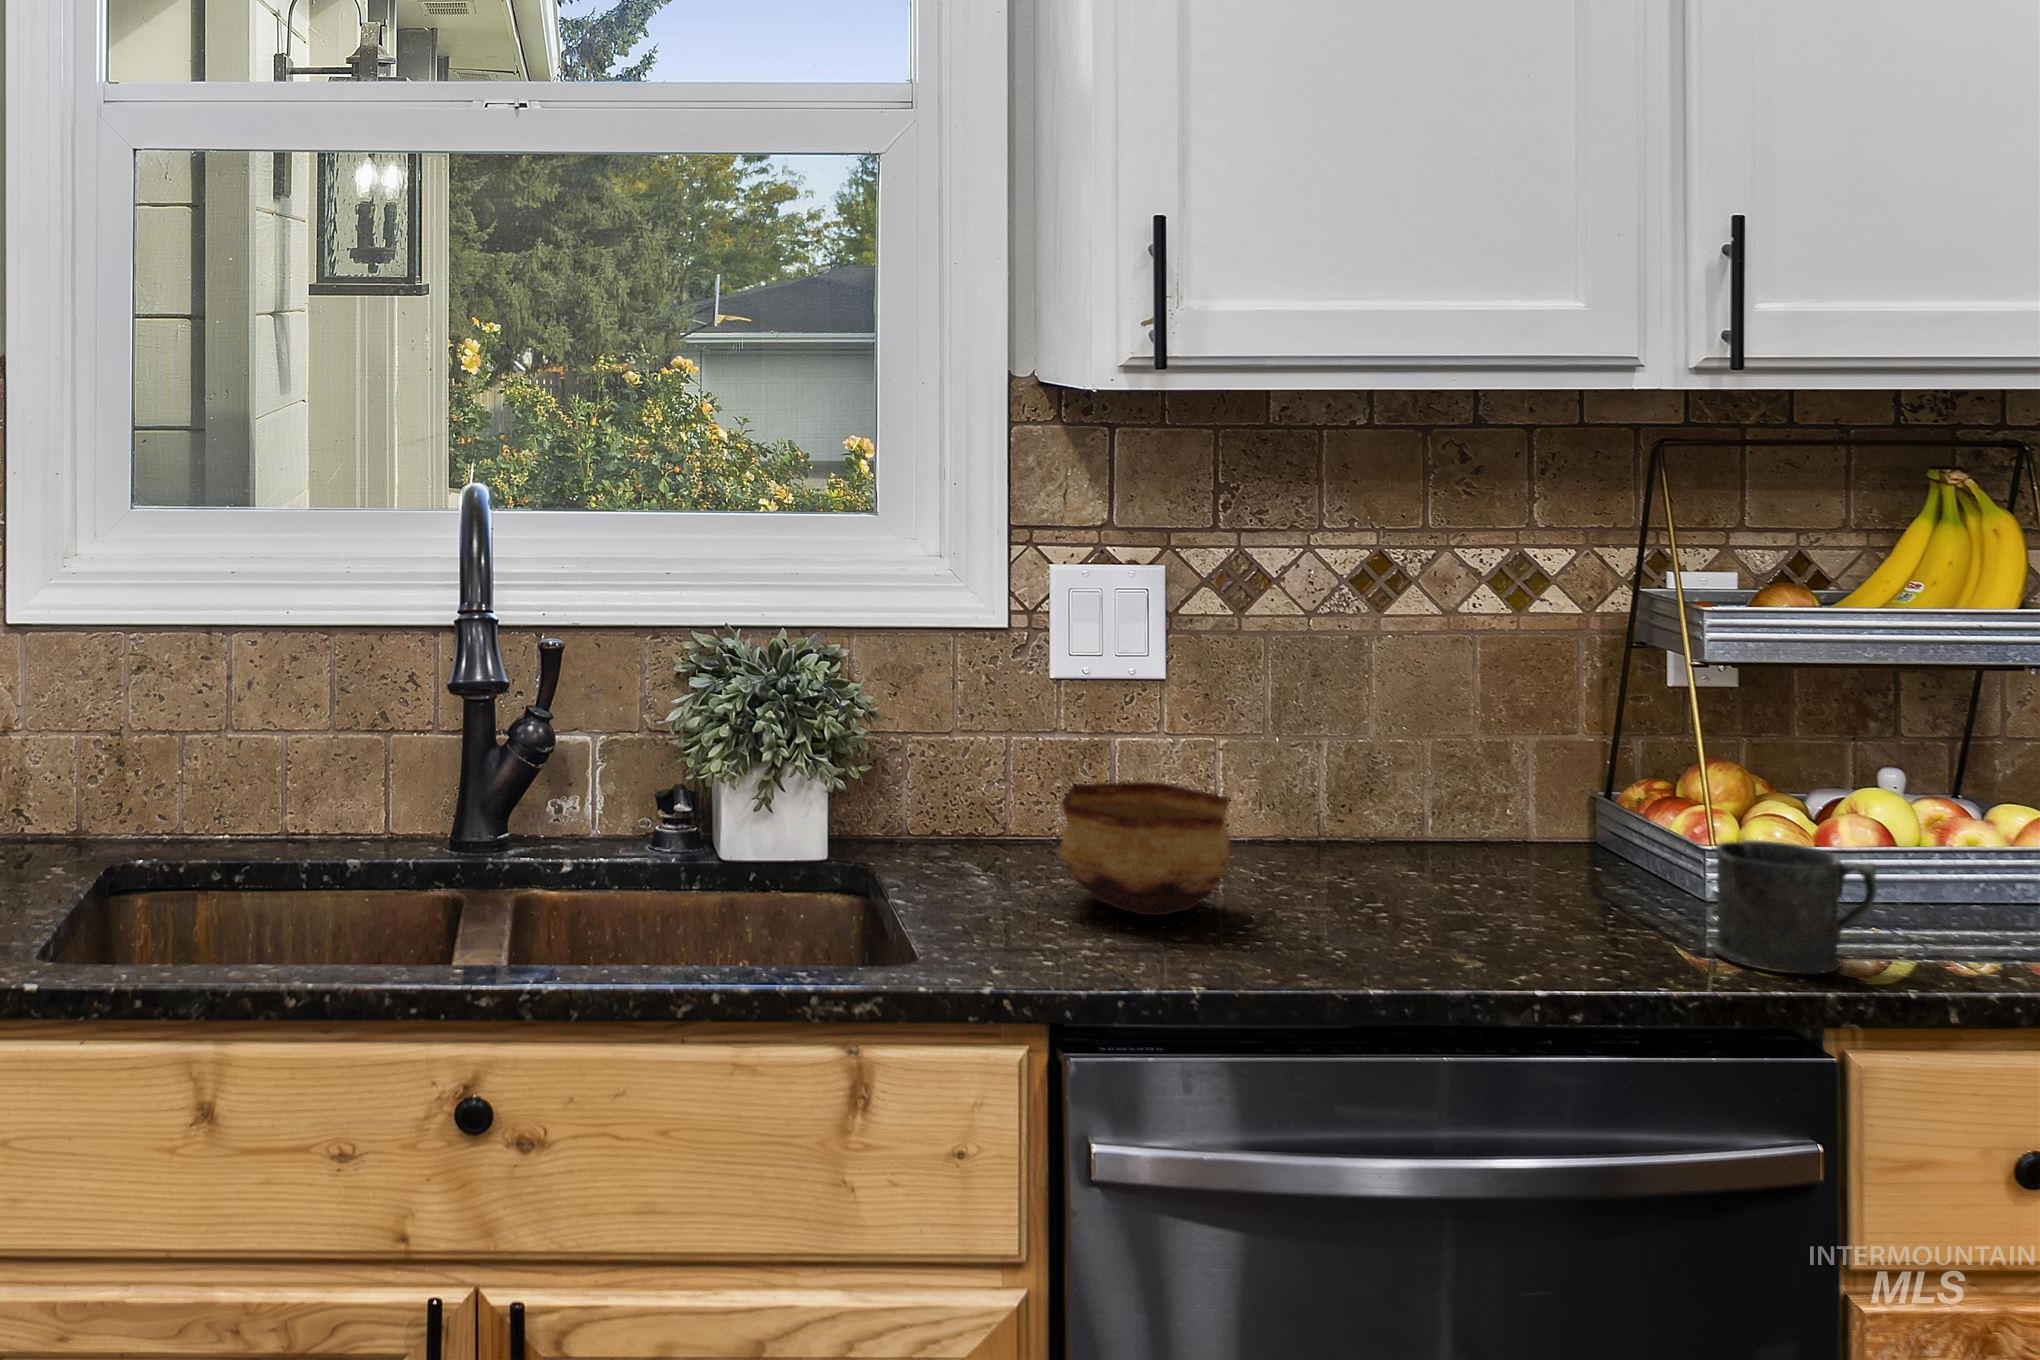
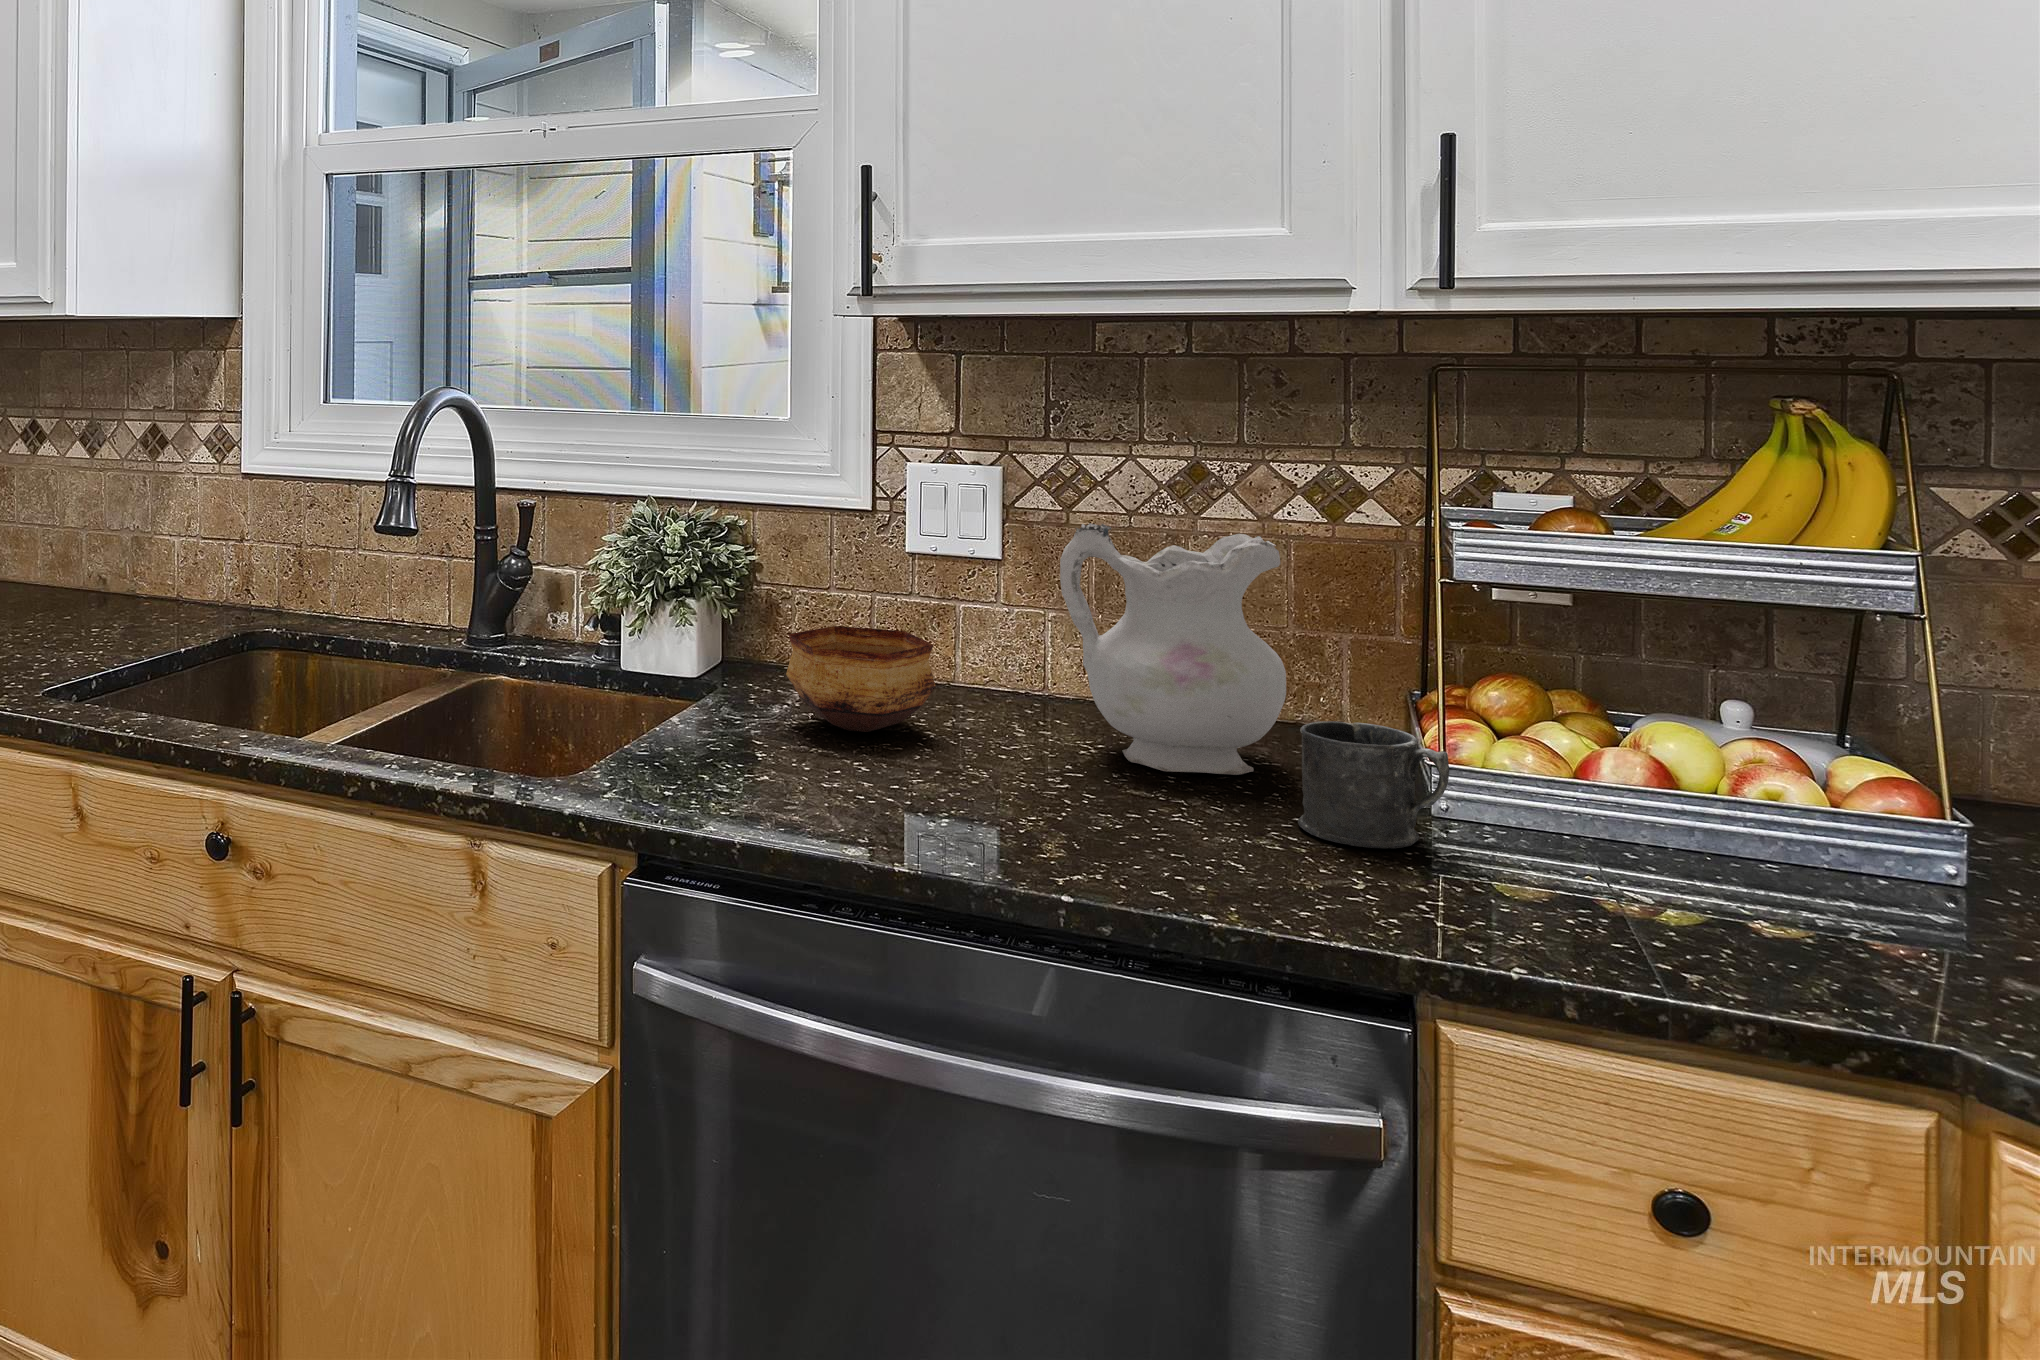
ceramic pitcher: none [1375,639,1607,916] -> present [1060,523,1286,775]

